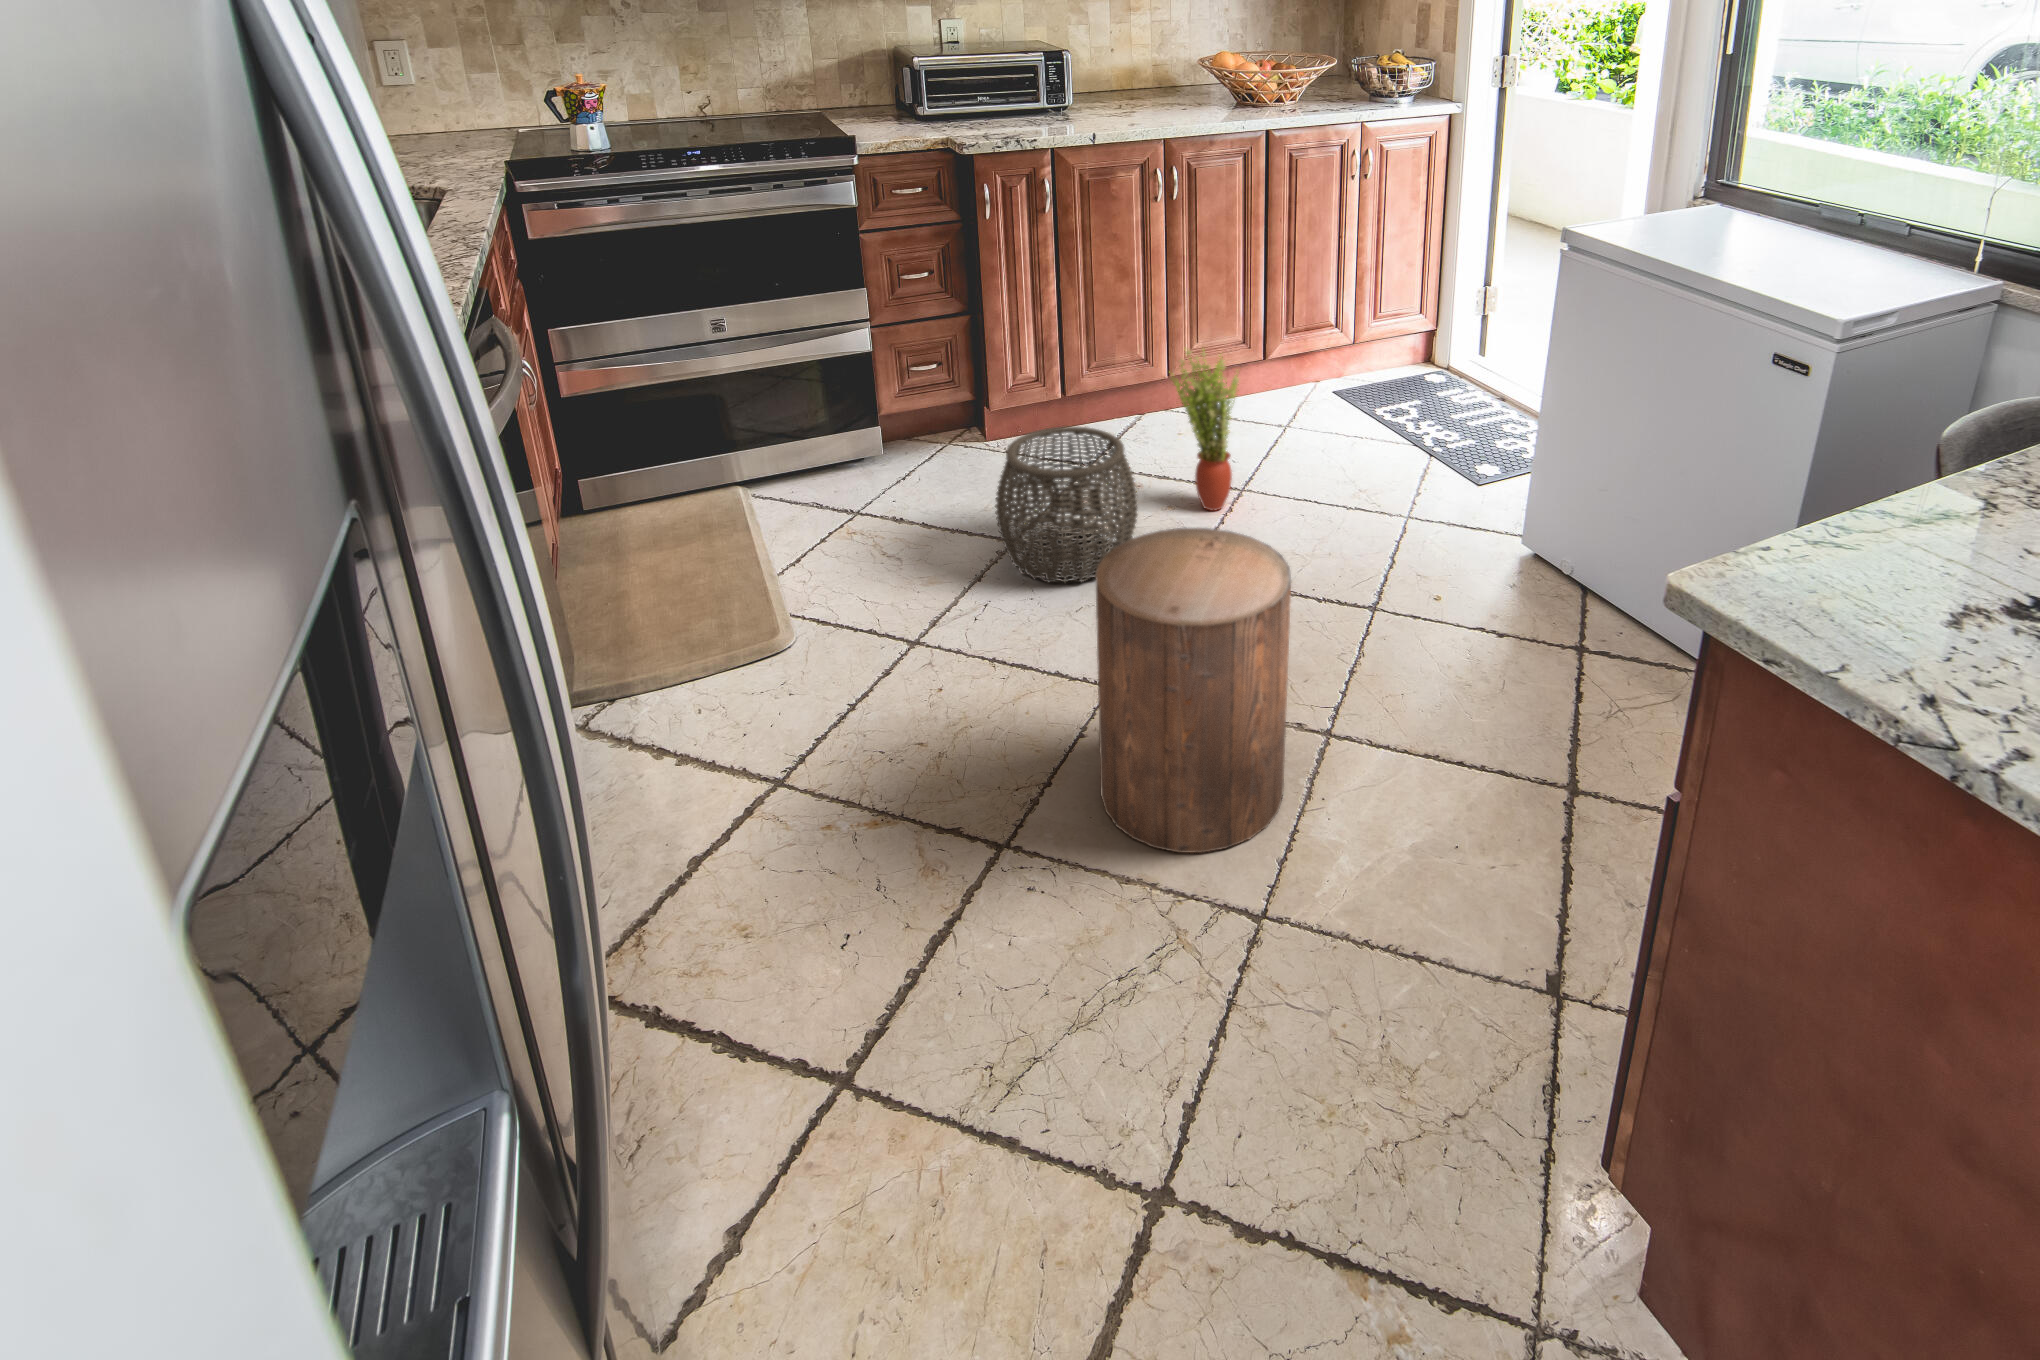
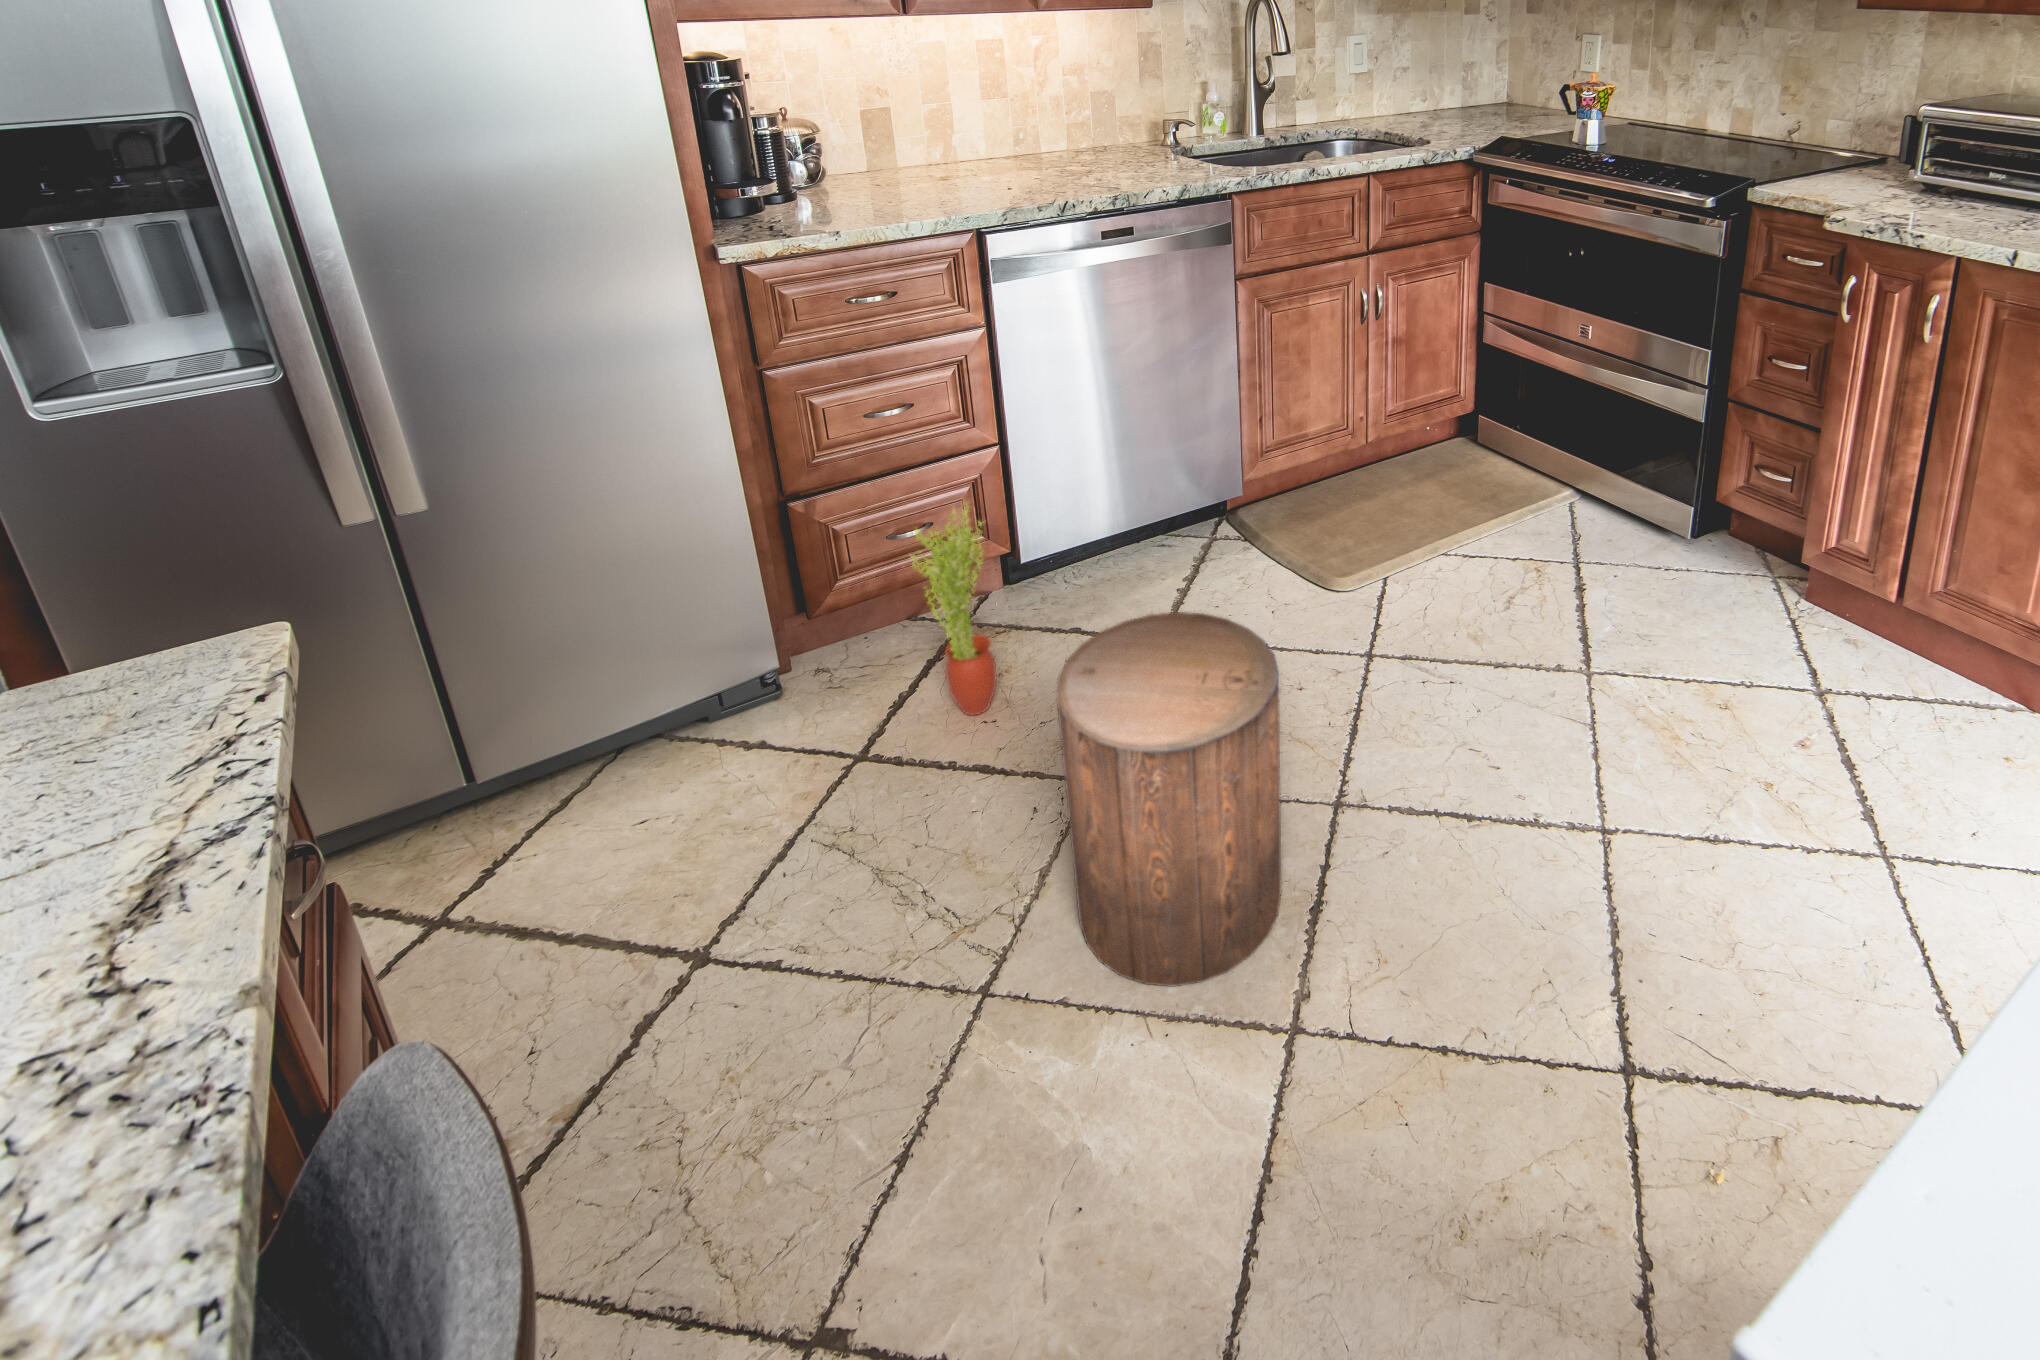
potted plant: present [1172,350,1239,511] -> present [911,503,996,715]
woven basket: present [995,426,1138,583] -> none [1500,551,1680,755]

